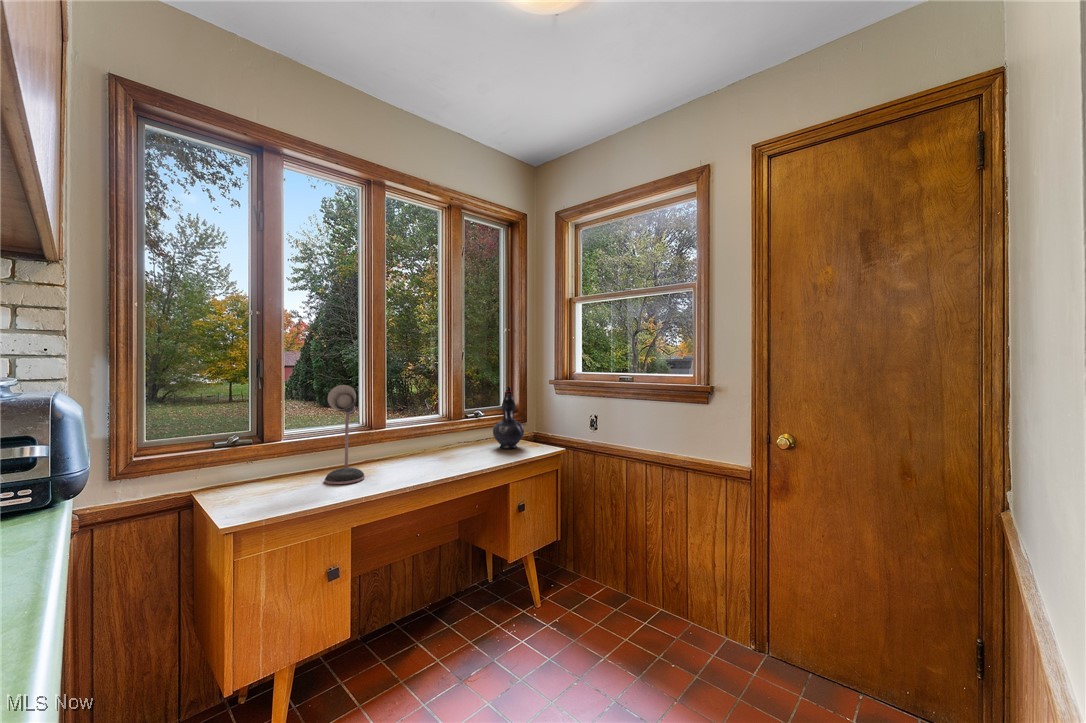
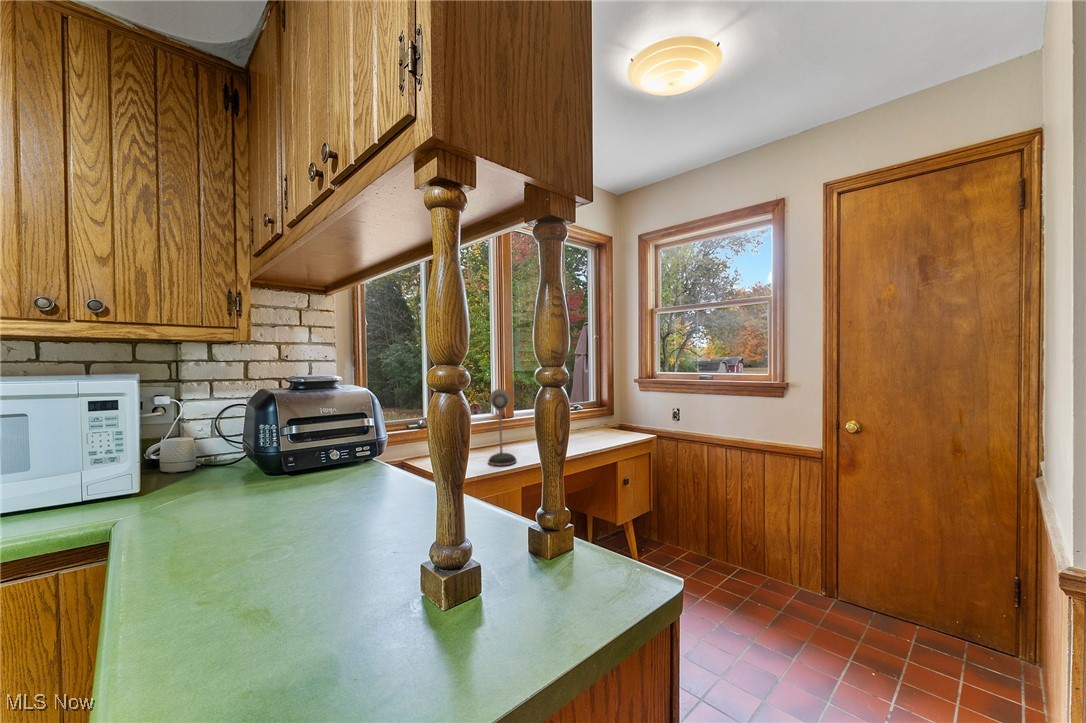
decorative vase: present [493,387,524,449] -> none [595,385,621,436]

